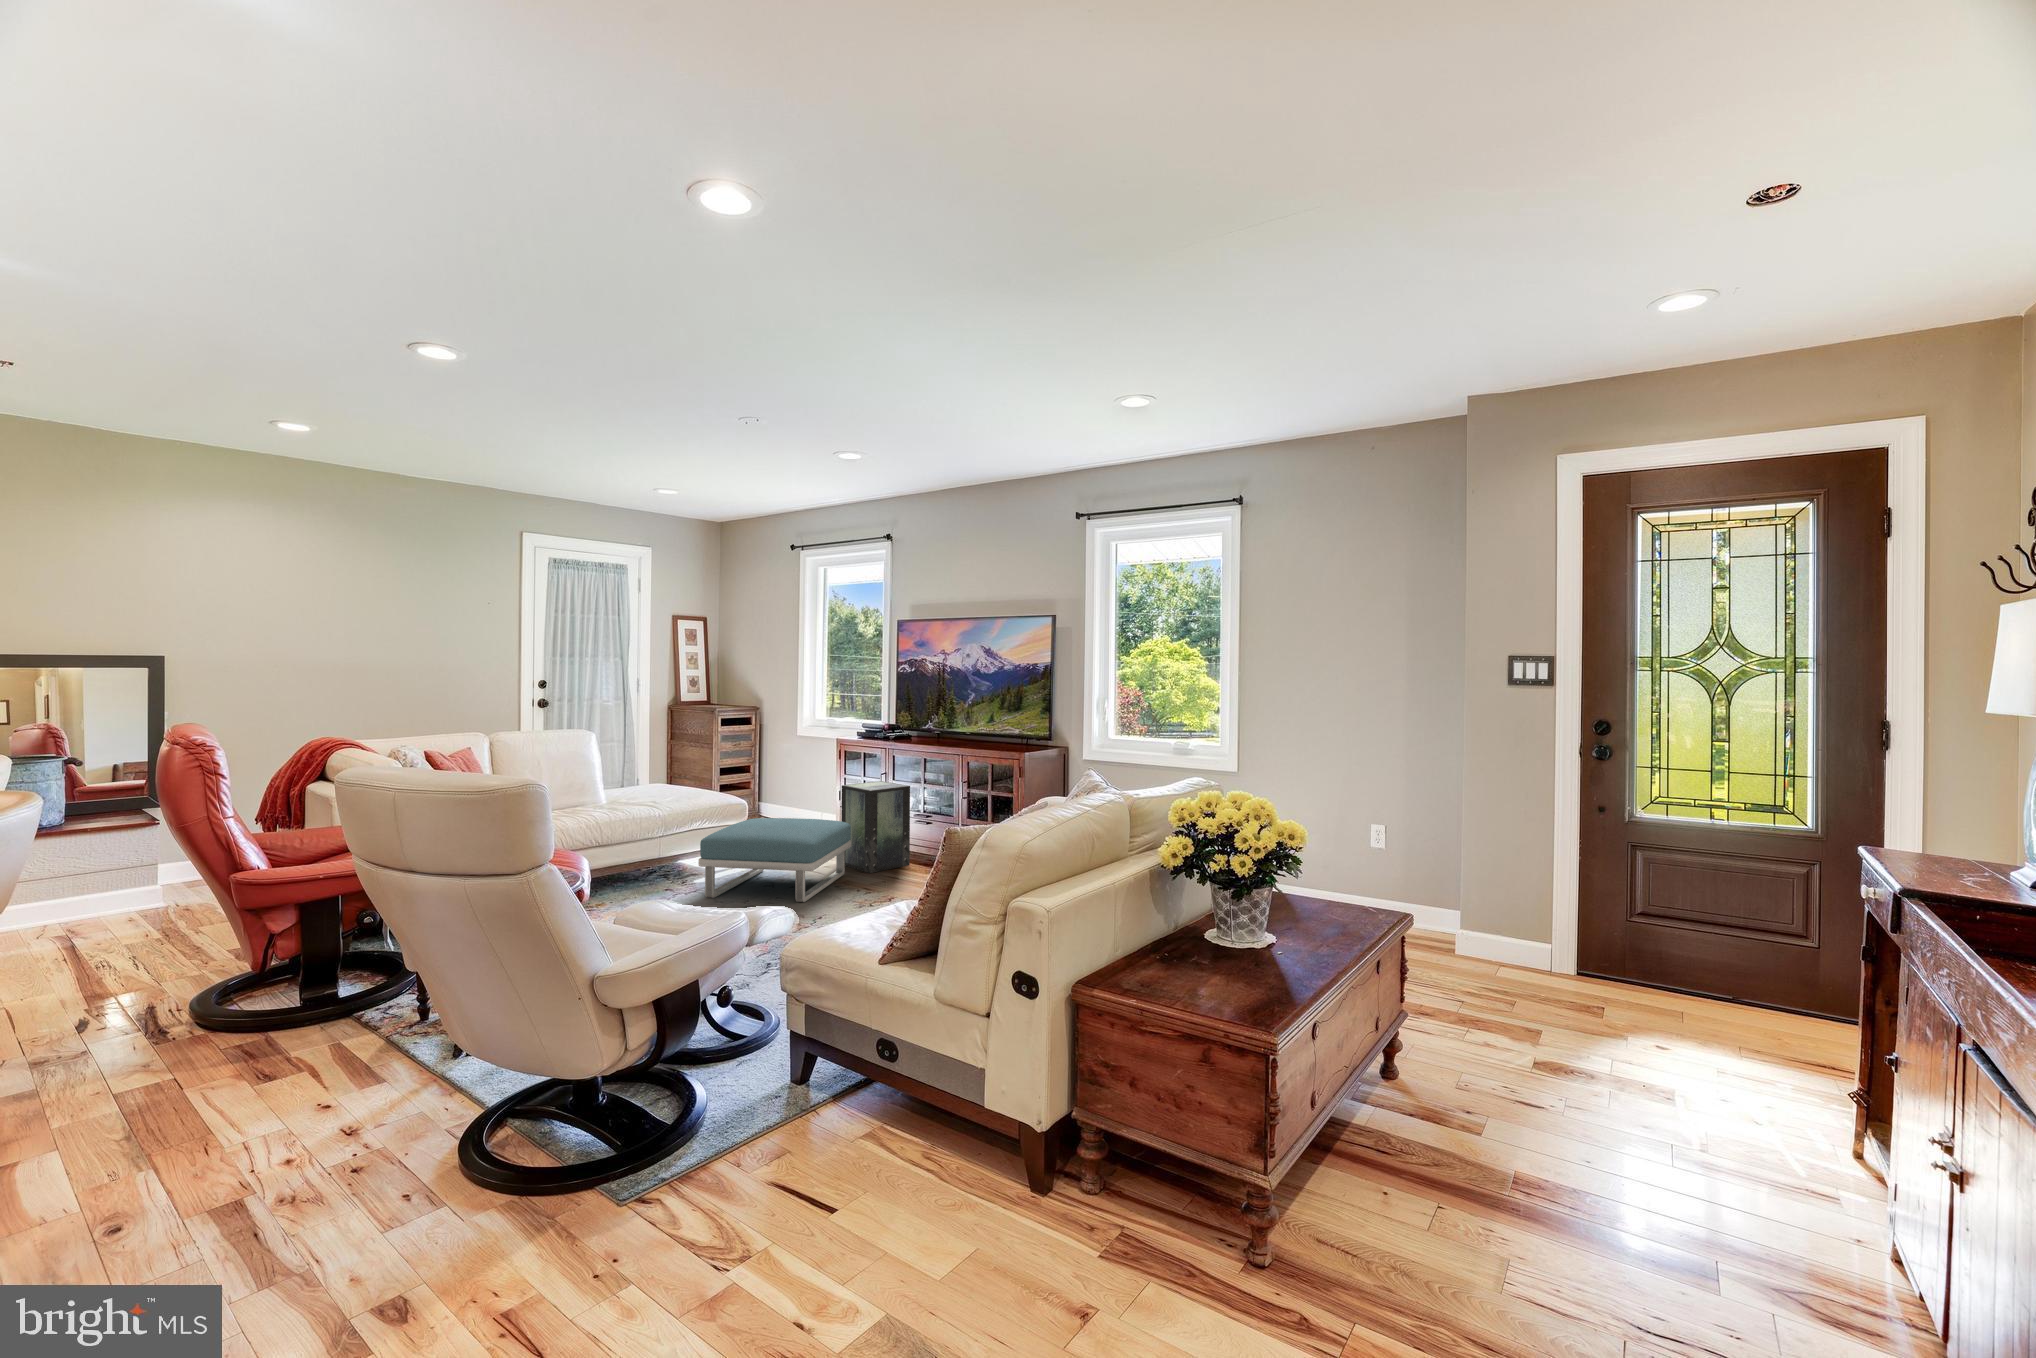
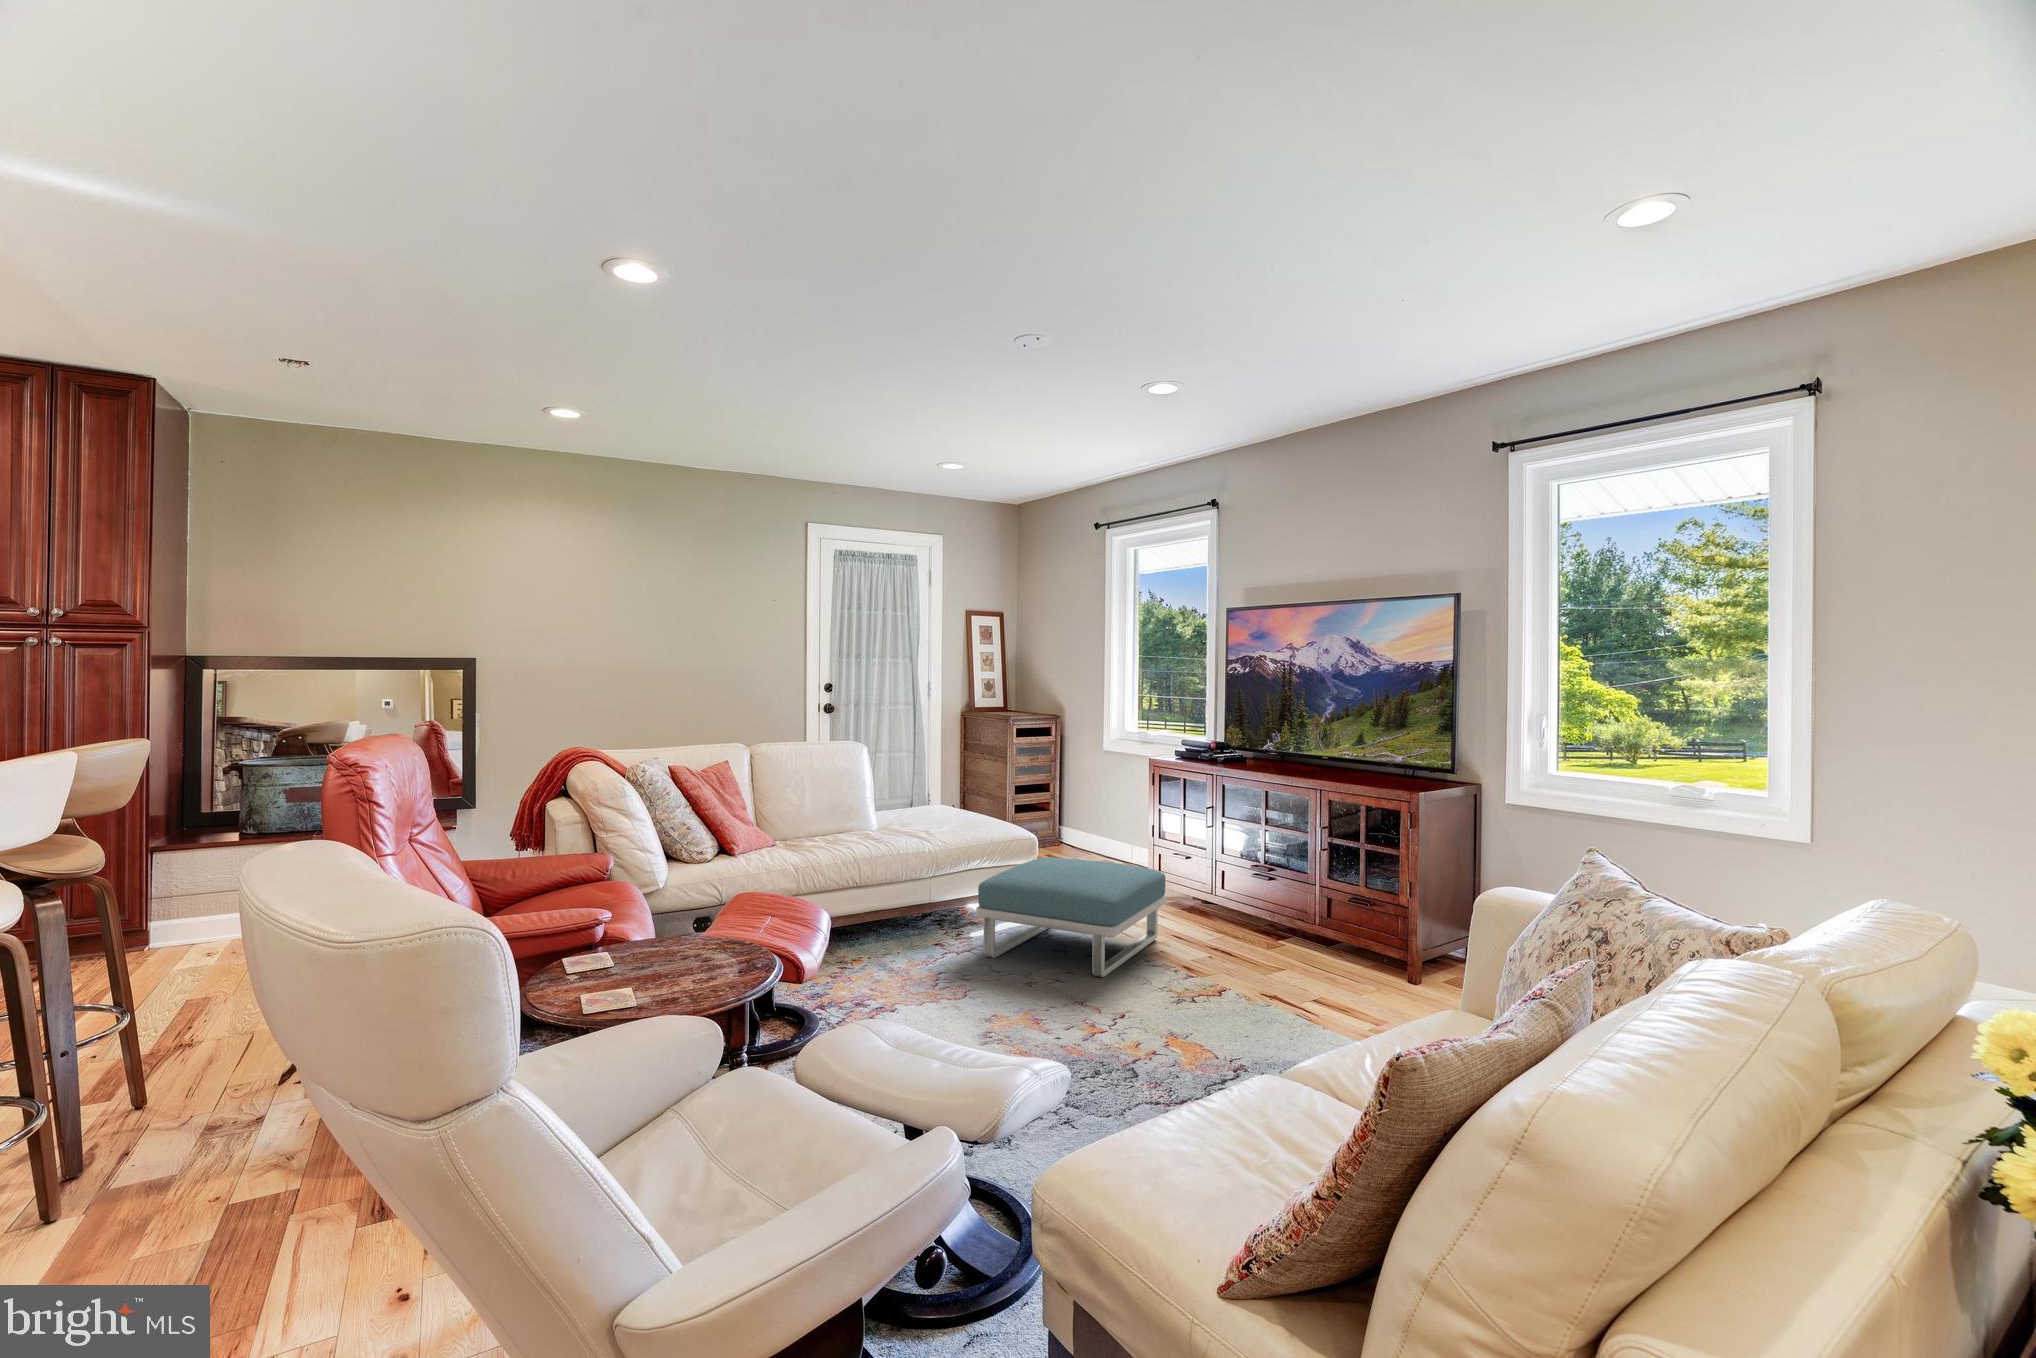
storage box: present [841,781,910,873] -> none [1154,817,1245,940]

